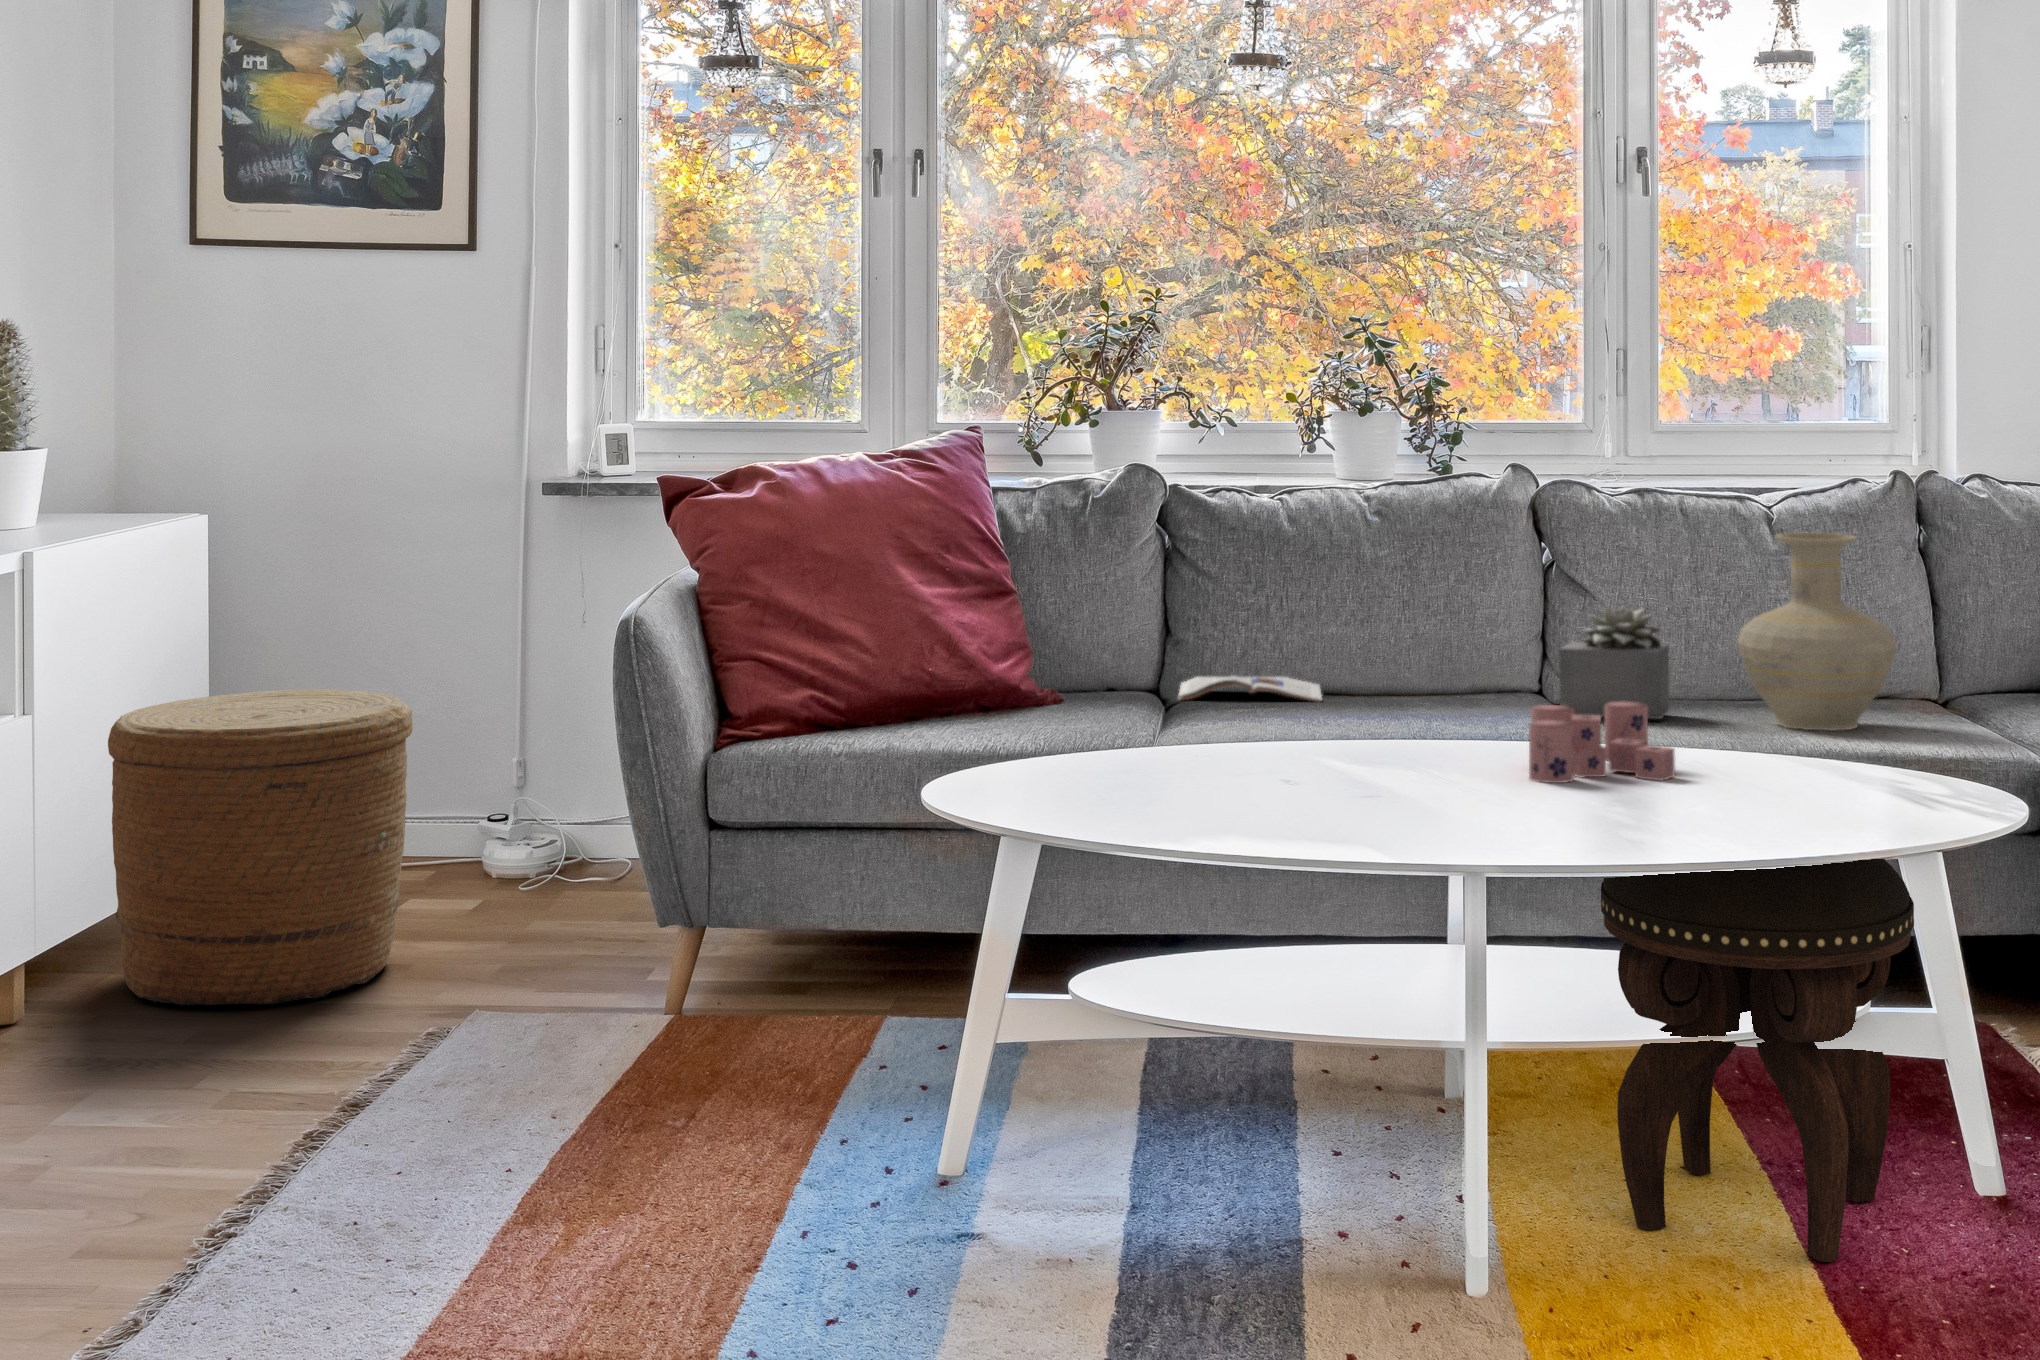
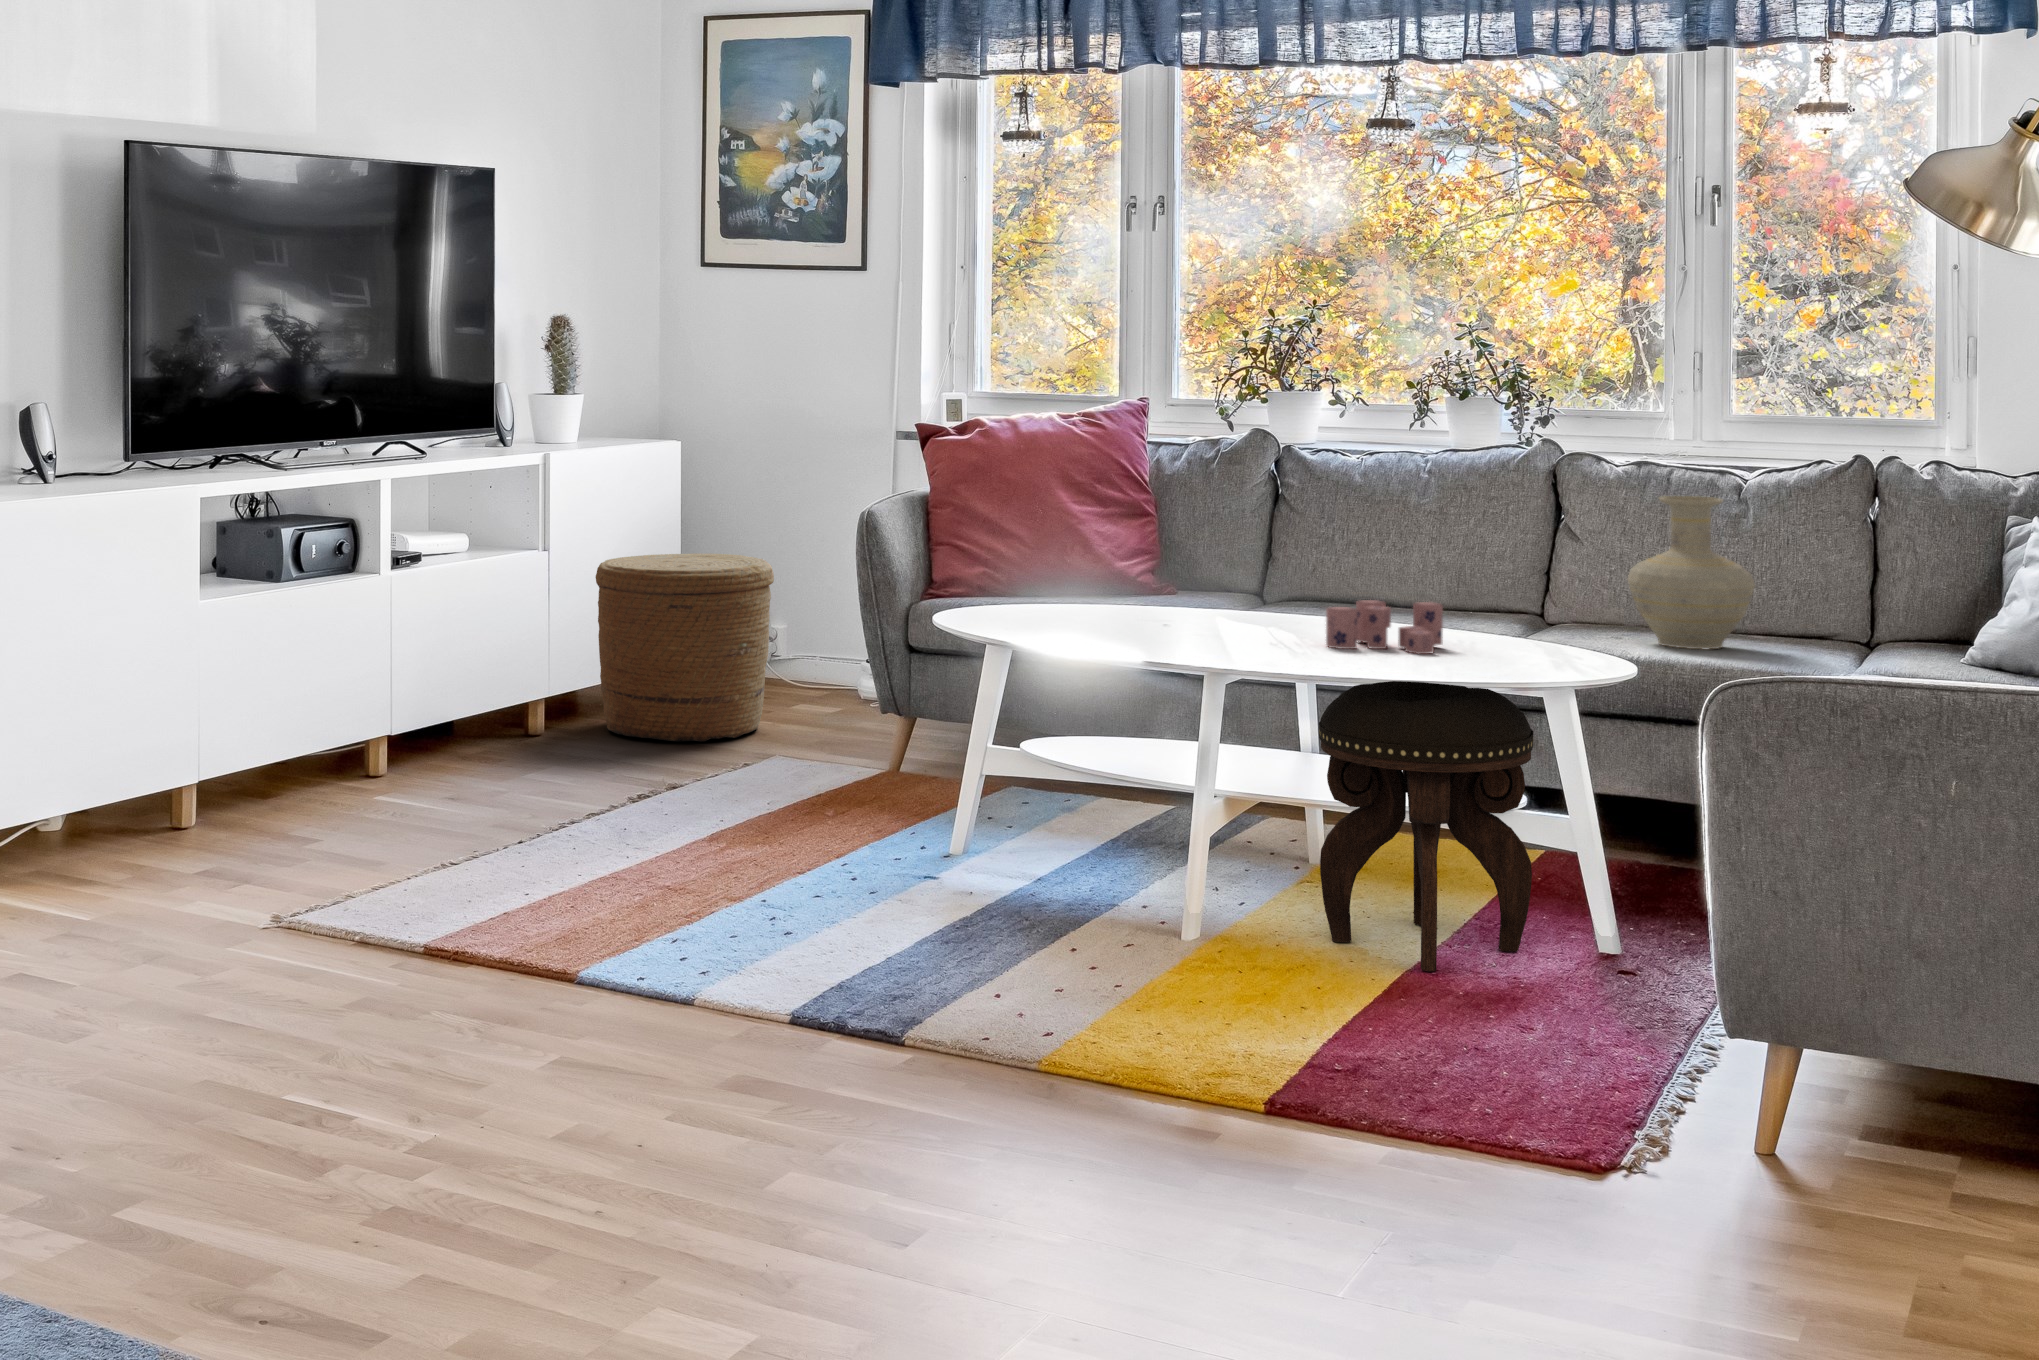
succulent plant: present [1559,605,1669,719] -> none [1502,545,1600,632]
magazine: present [1178,676,1322,702] -> none [1261,579,1386,608]

